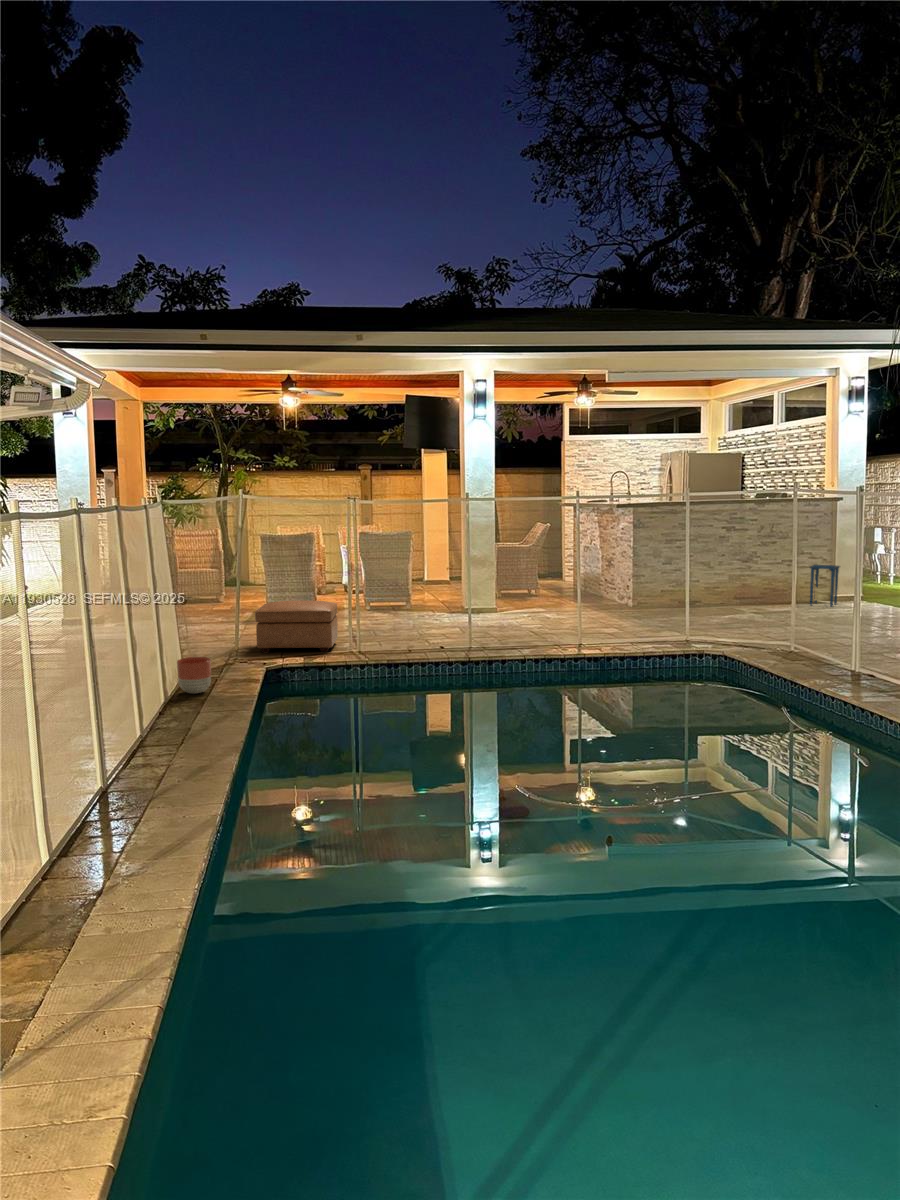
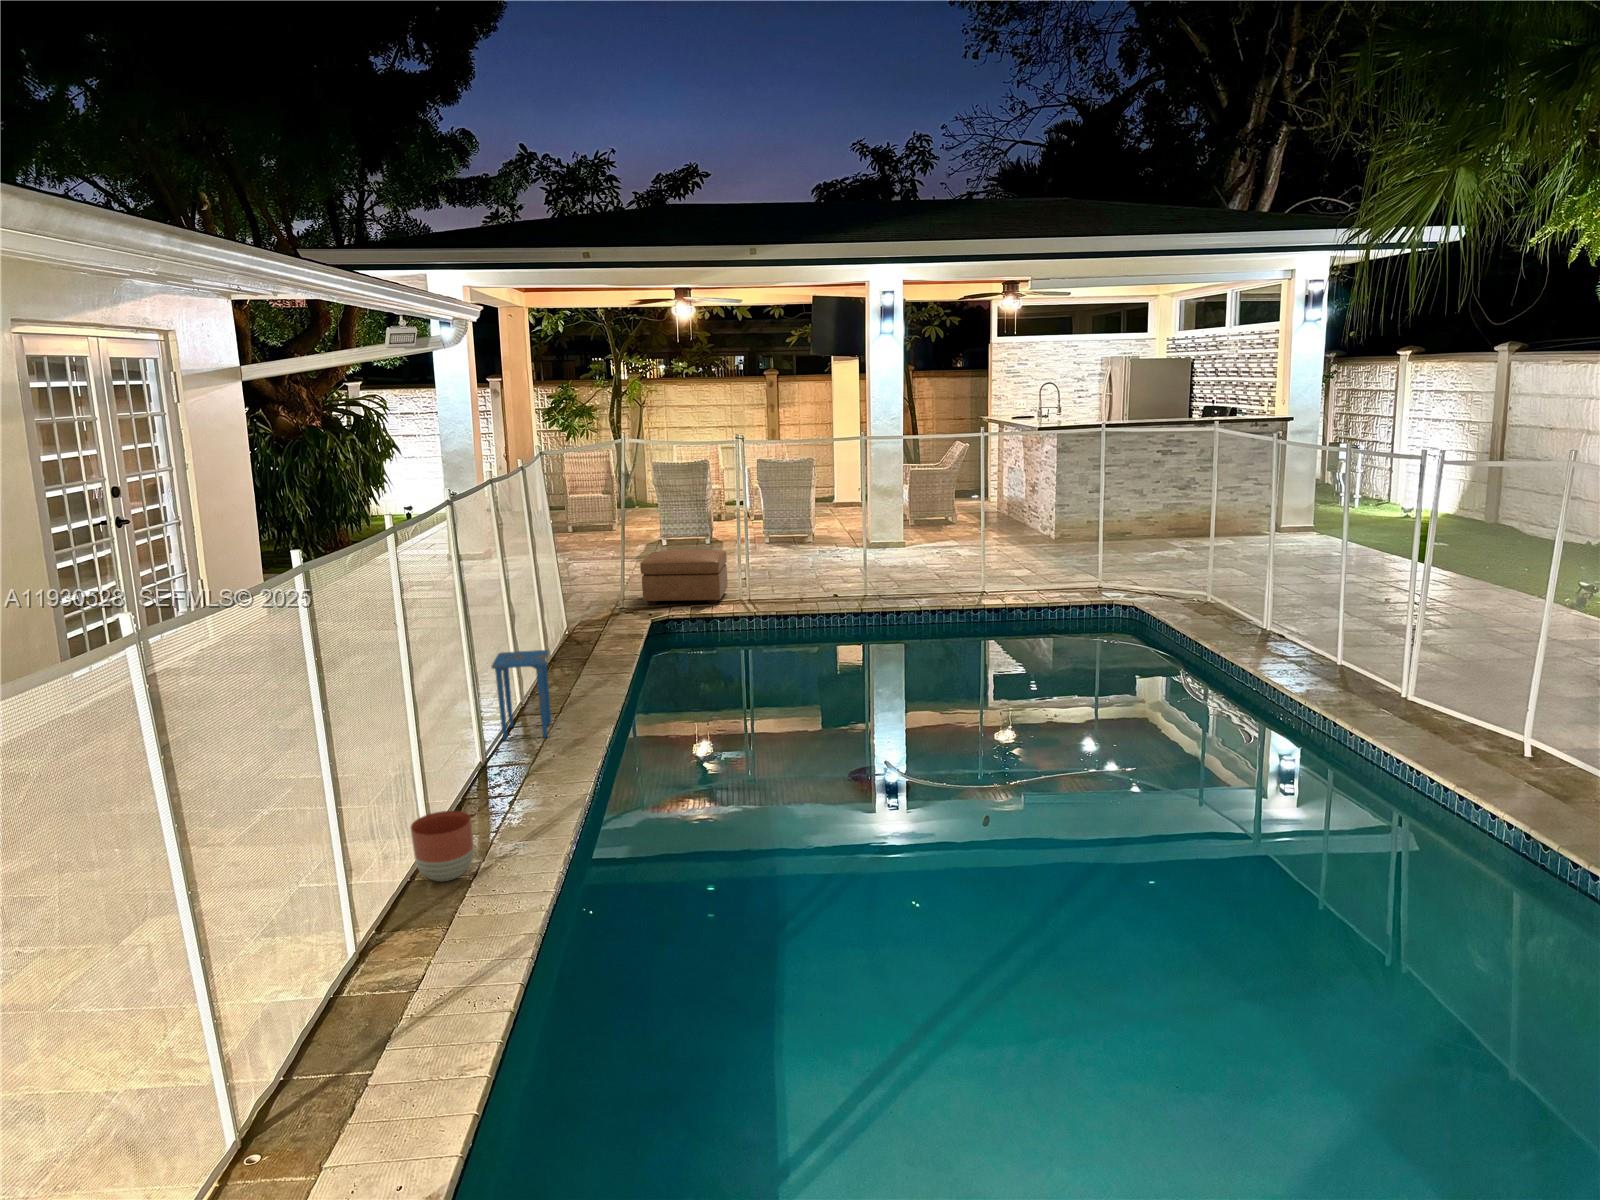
side table: present [810,565,840,607] -> present [491,650,551,740]
planter: present [177,657,211,693] -> present [410,811,474,881]

